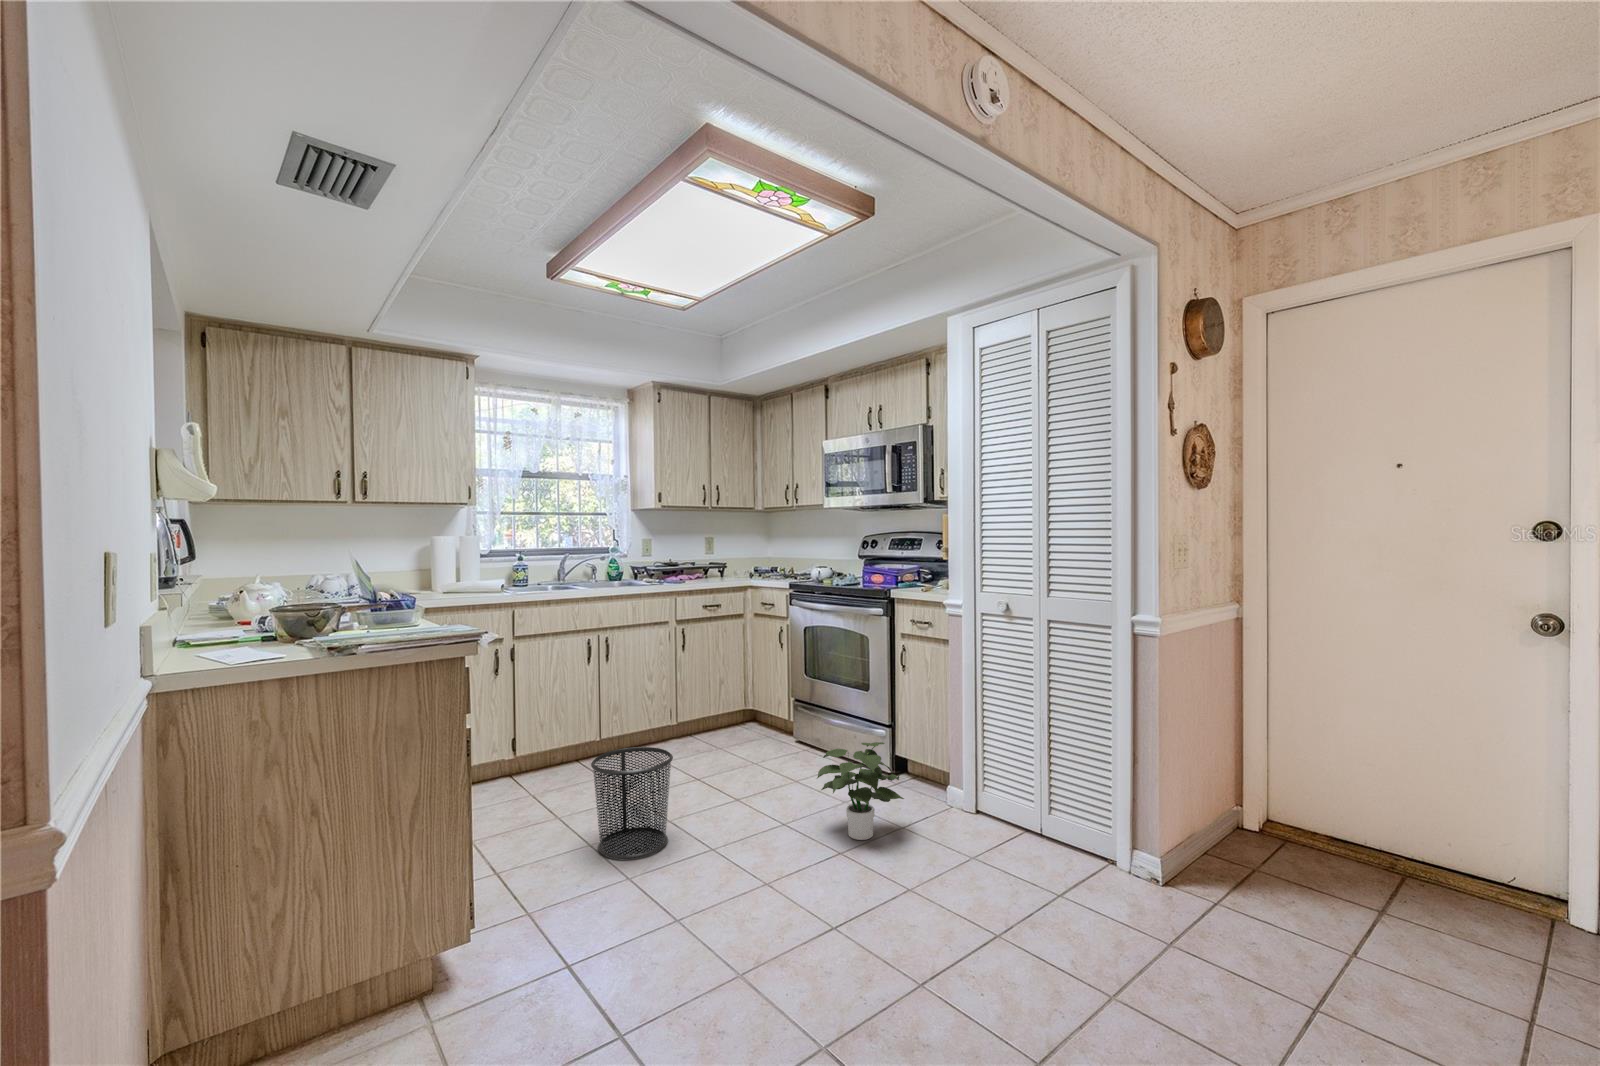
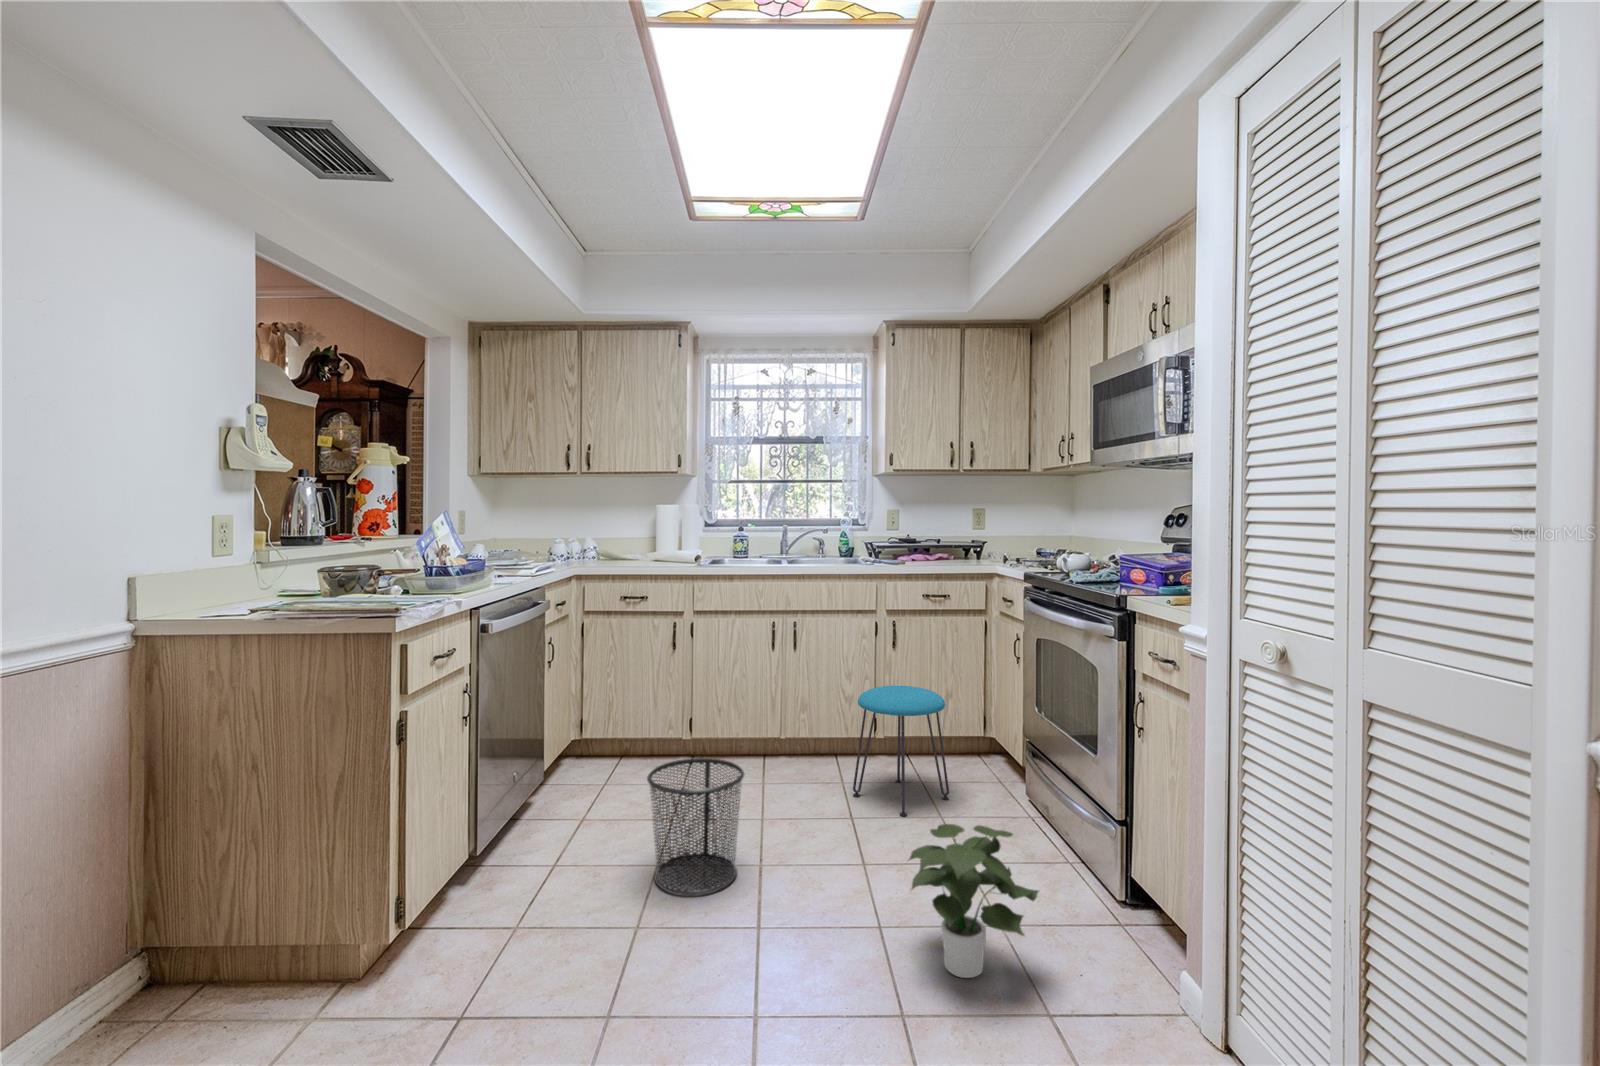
stool: none [685,676,753,772] -> present [853,686,949,816]

